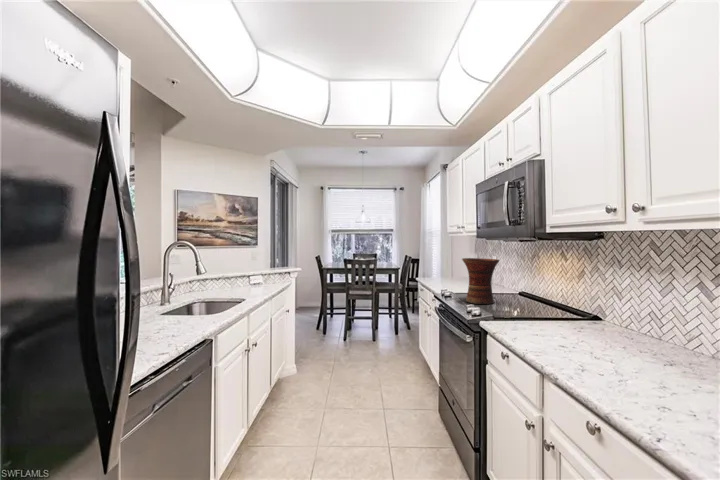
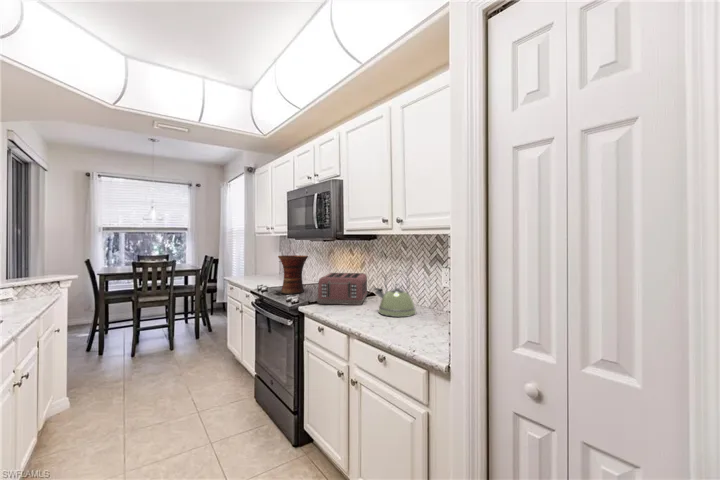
toaster: none [505,283,589,333] -> present [317,273,367,305]
kettle: none [593,287,683,369] -> present [375,270,416,317]

